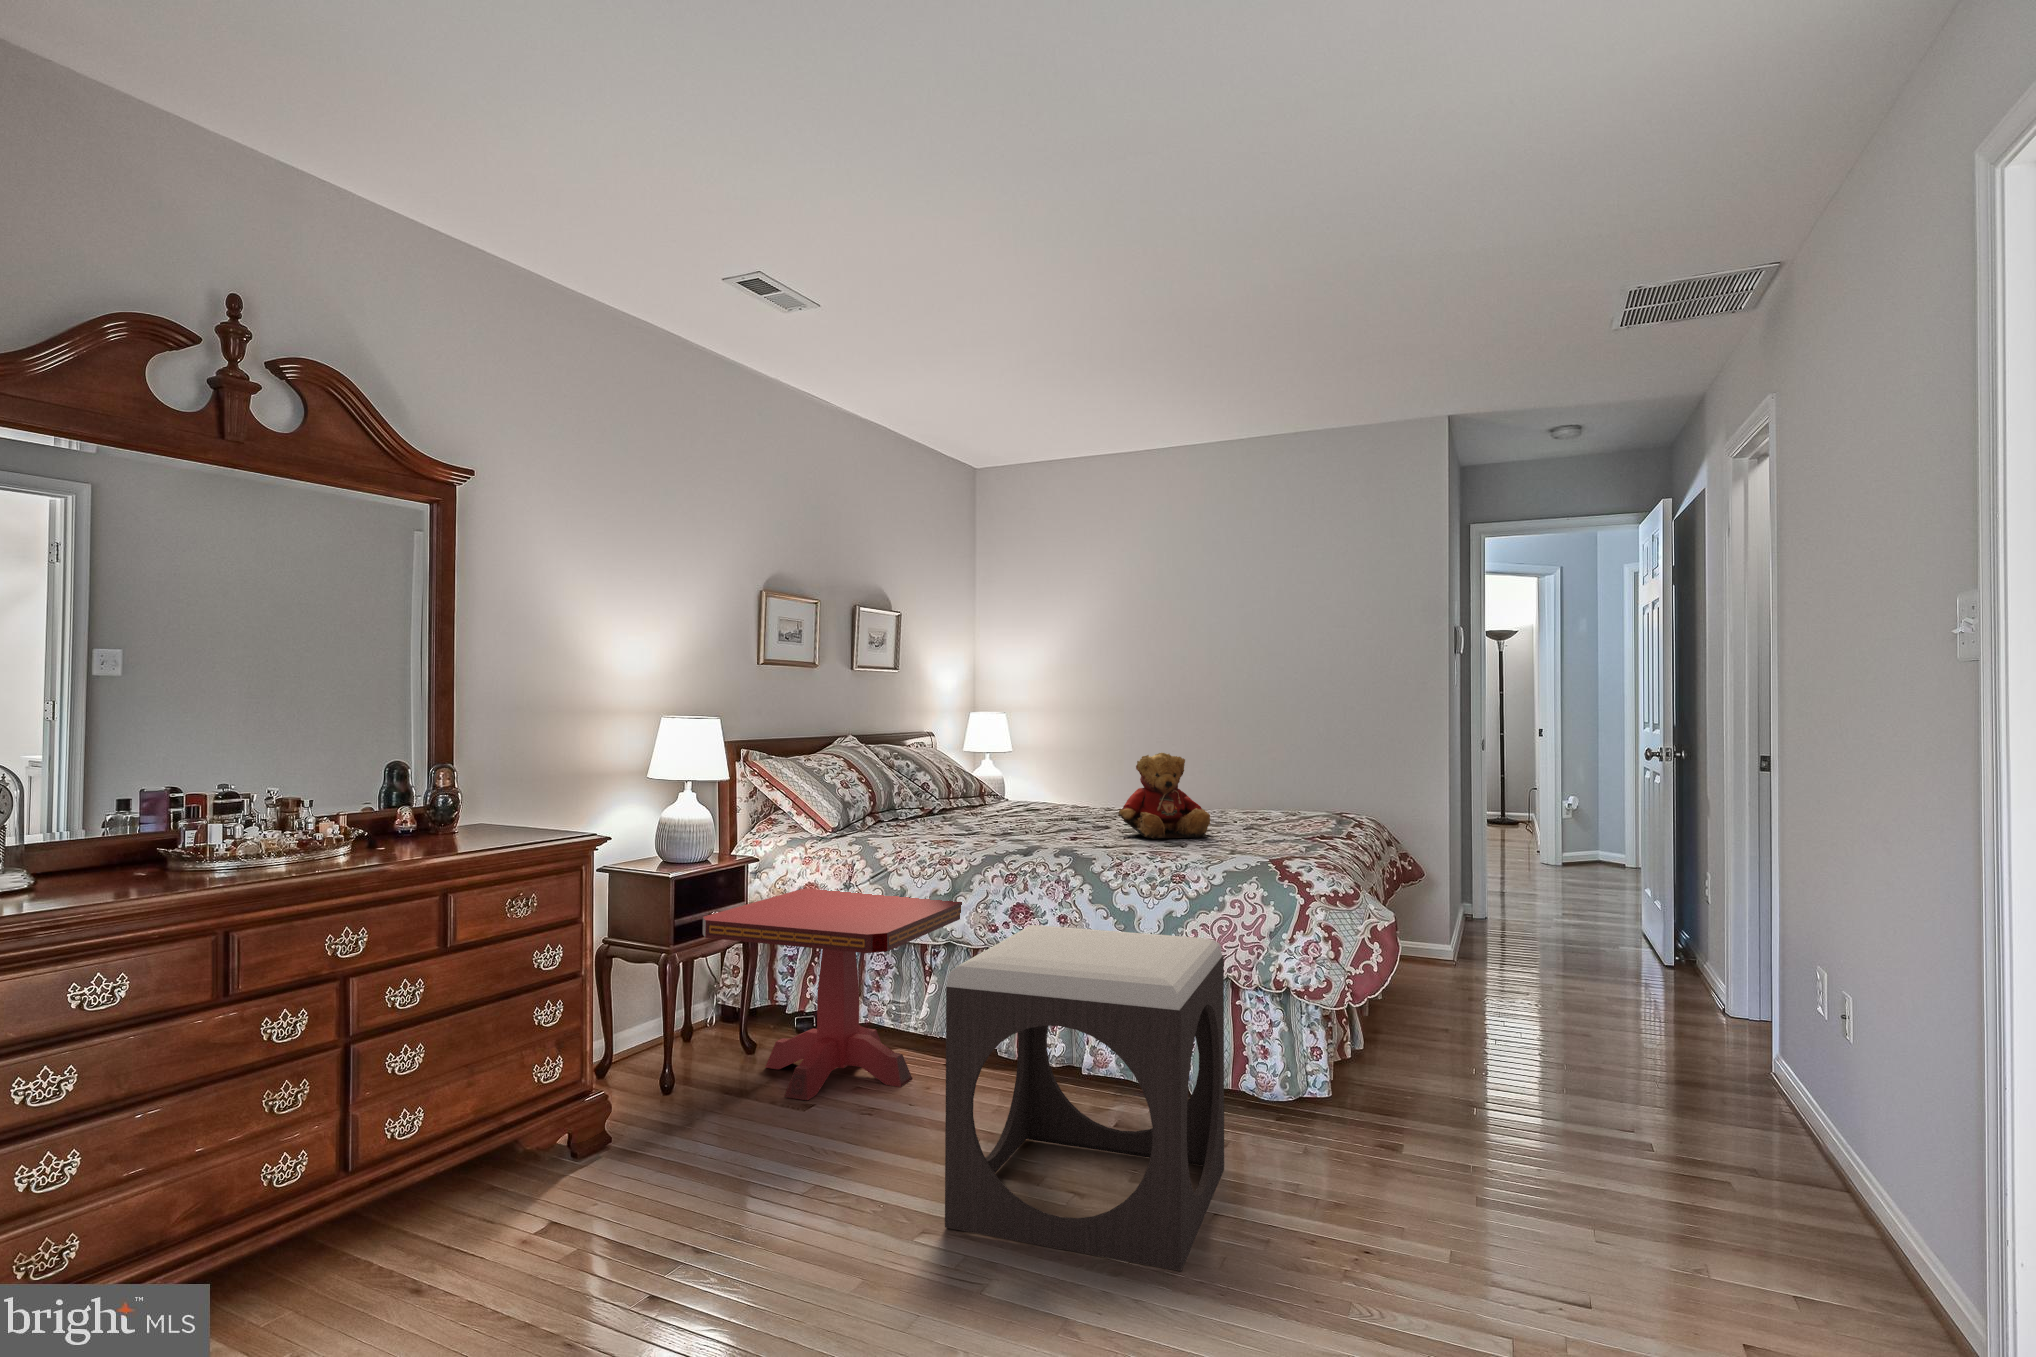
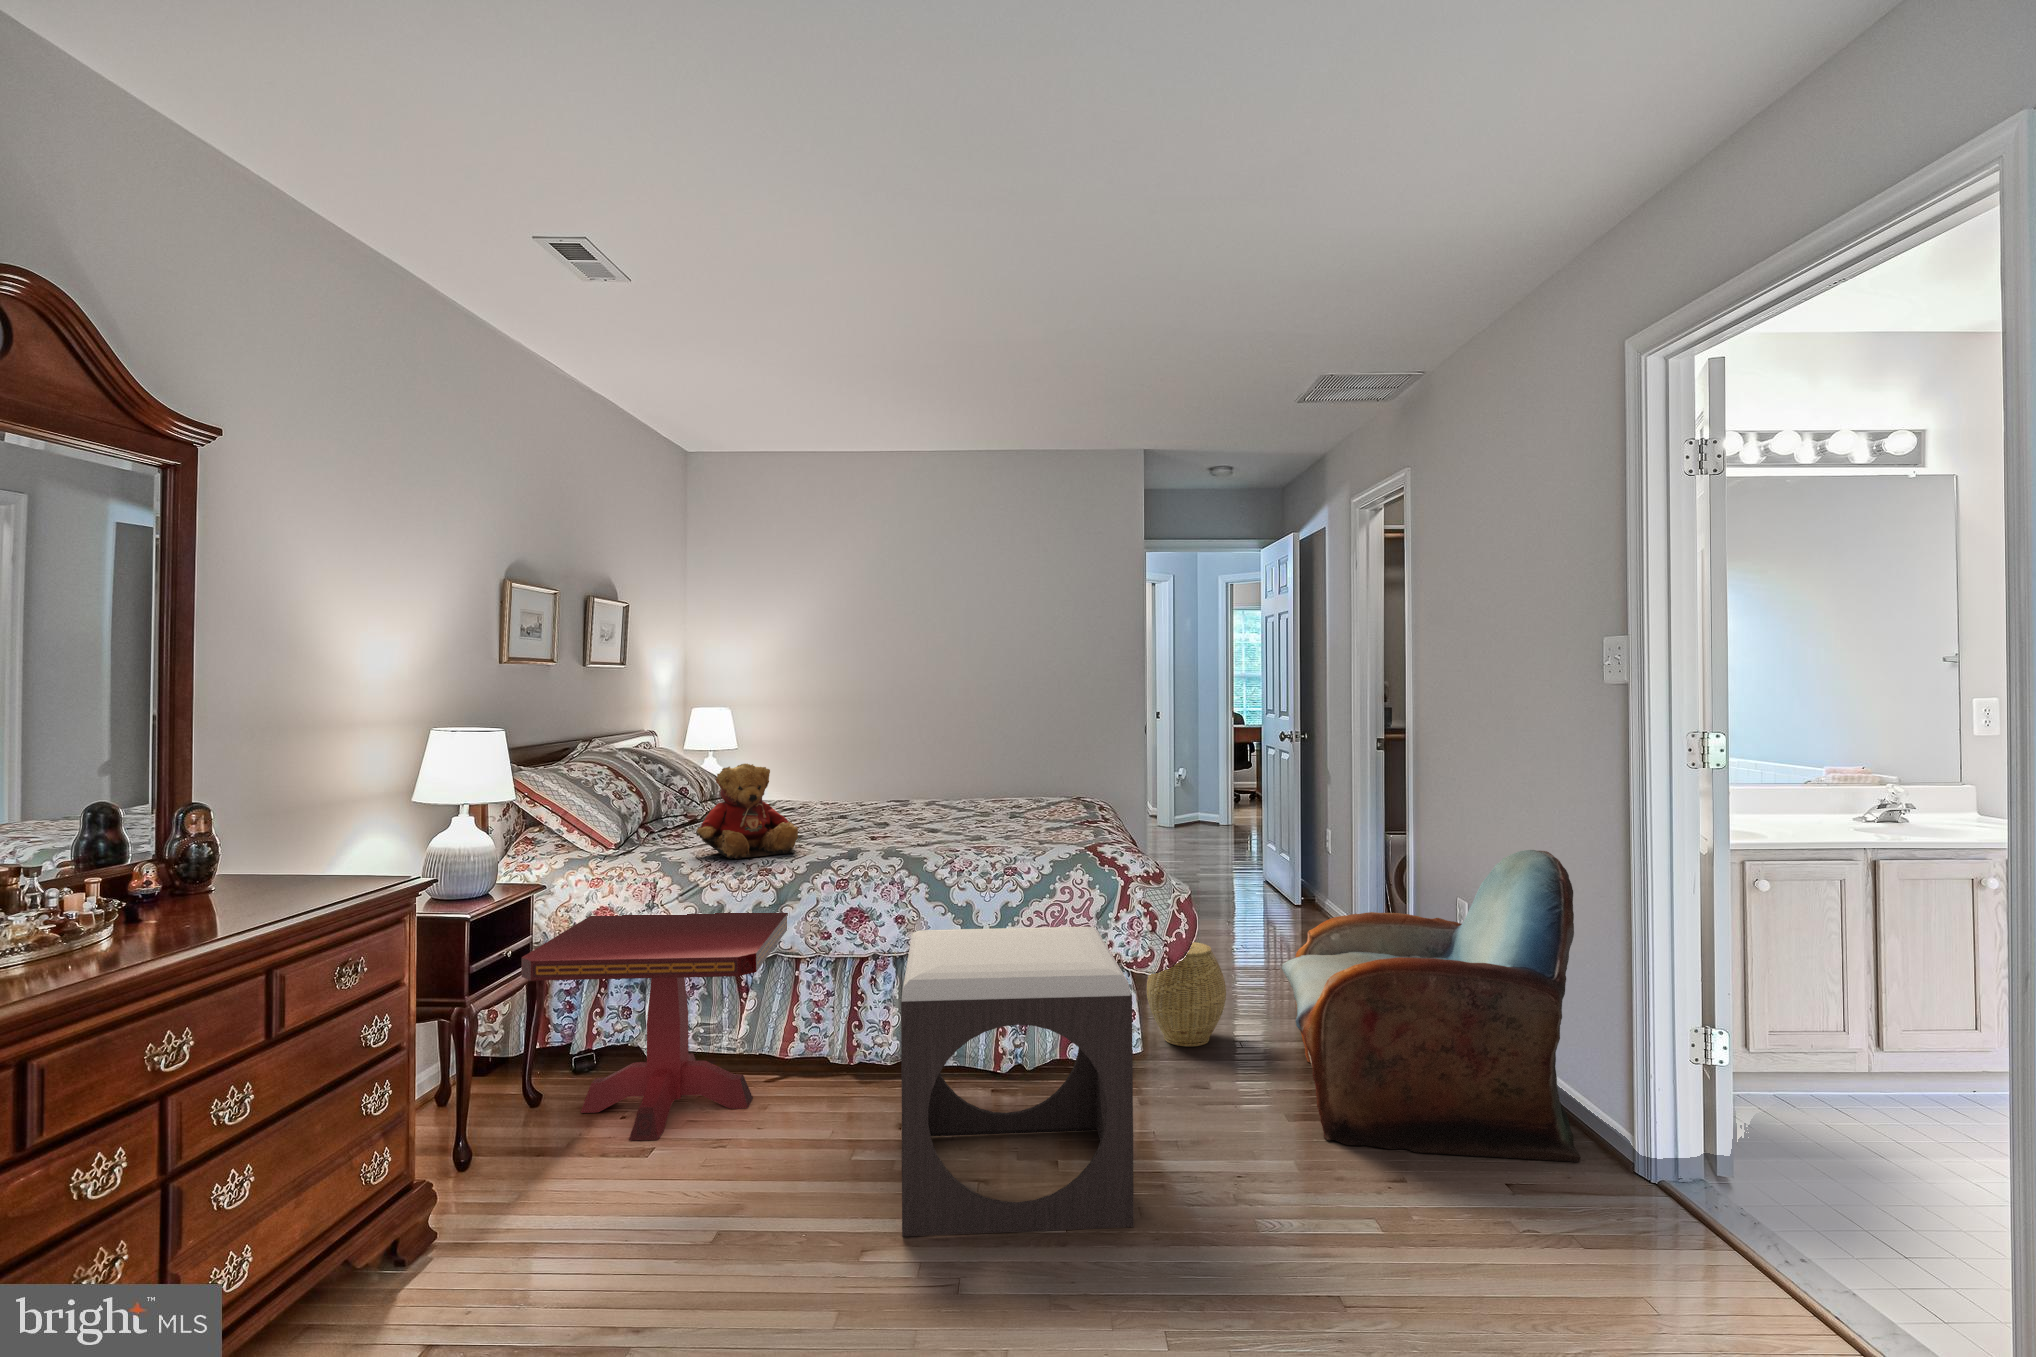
teddy bear: present [1119,753,1210,839] -> present [696,764,798,859]
armchair: none [1455,896,1868,1329] -> present [1281,850,1581,1162]
woven basket: none [1350,978,1448,1102] -> present [1147,942,1226,1047]

